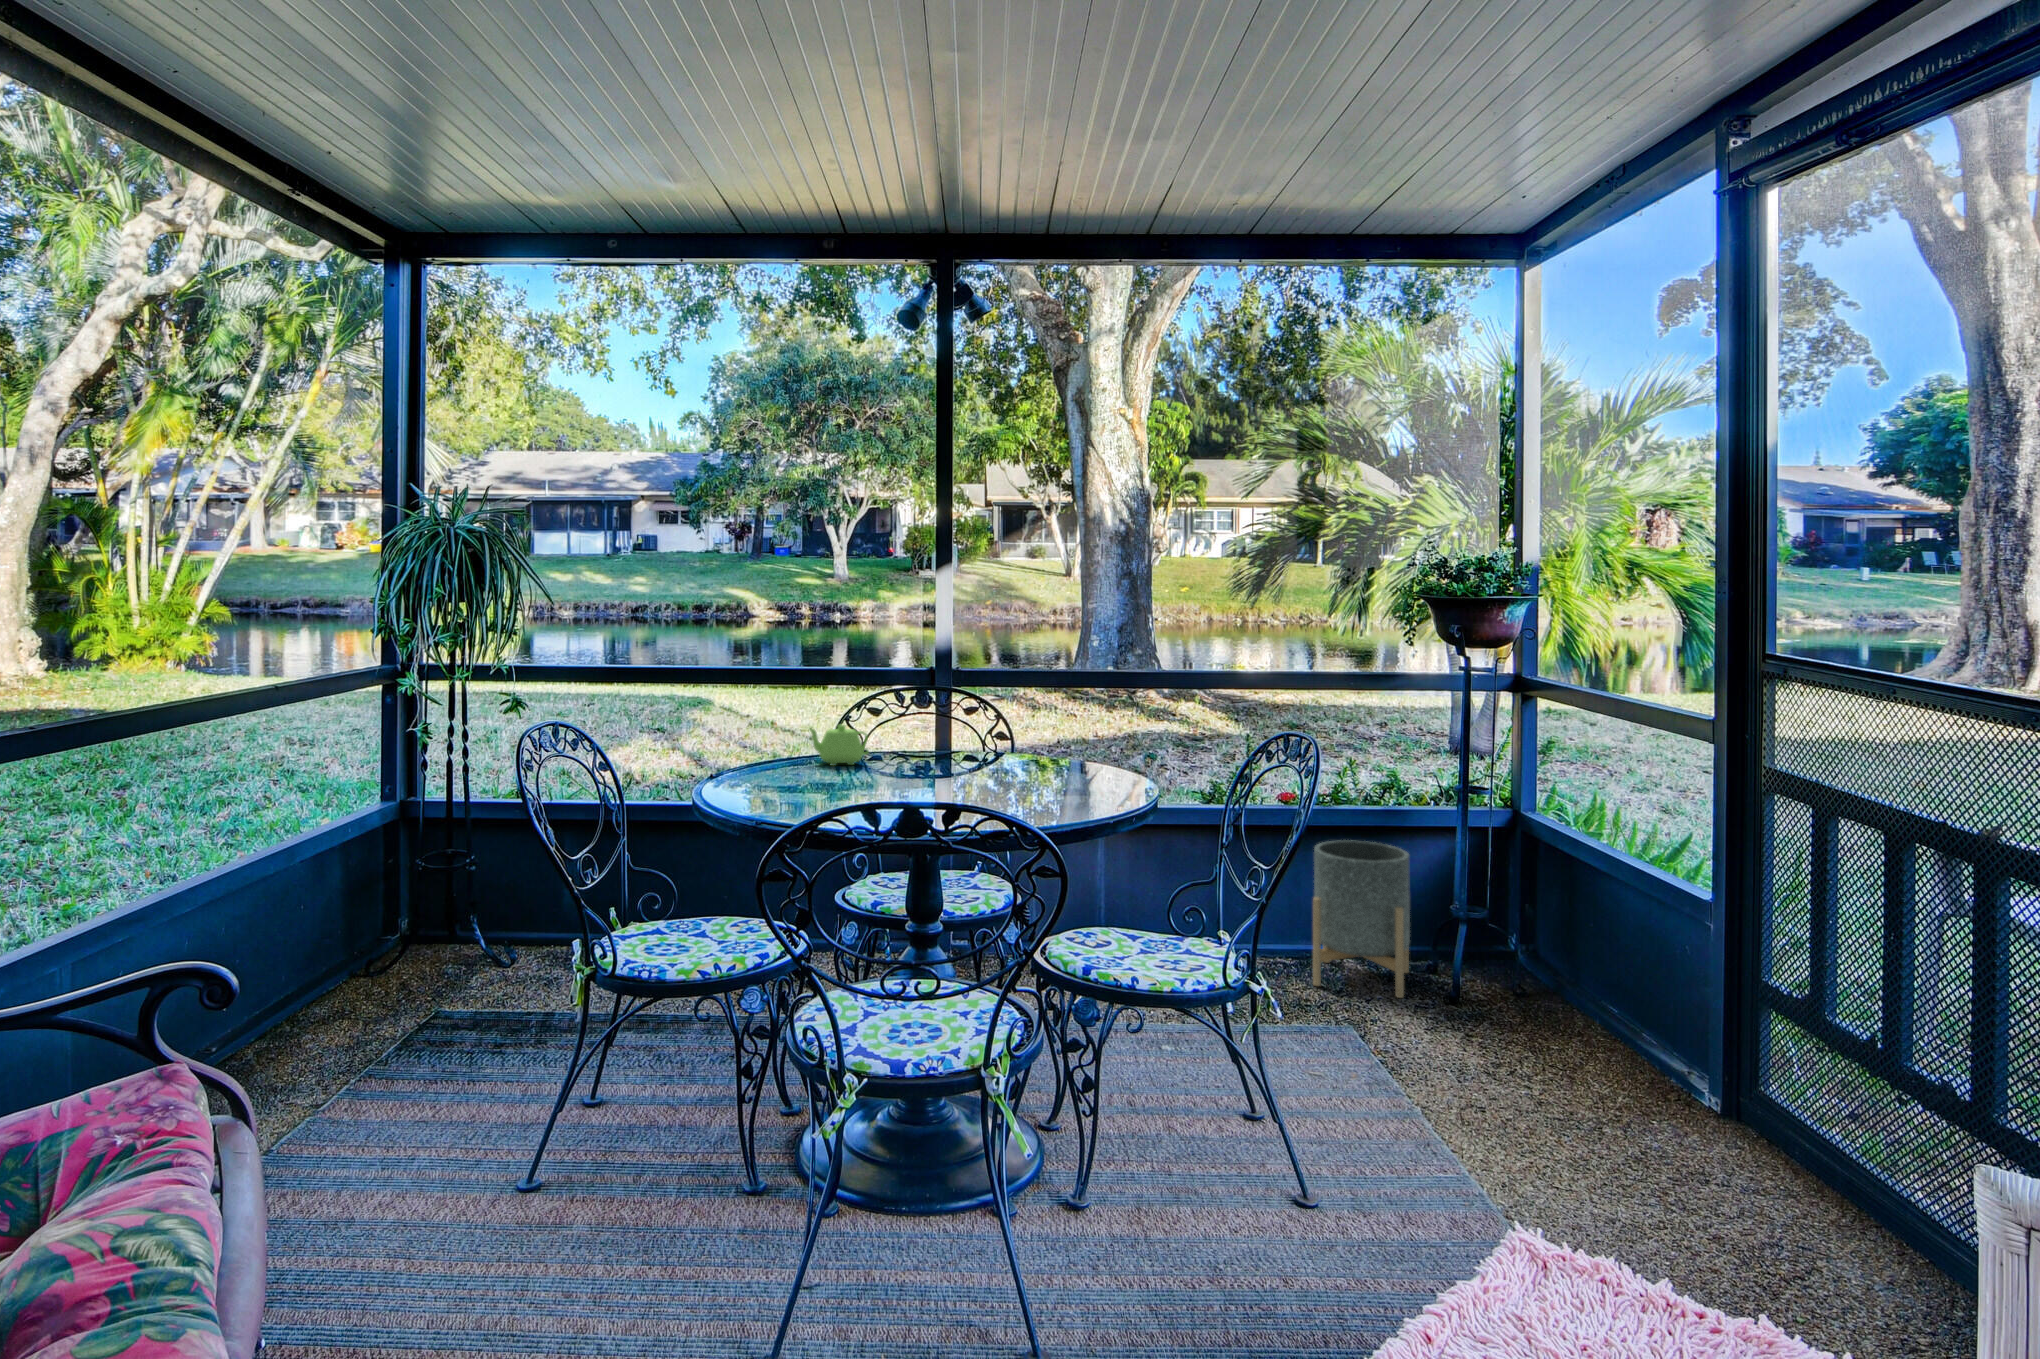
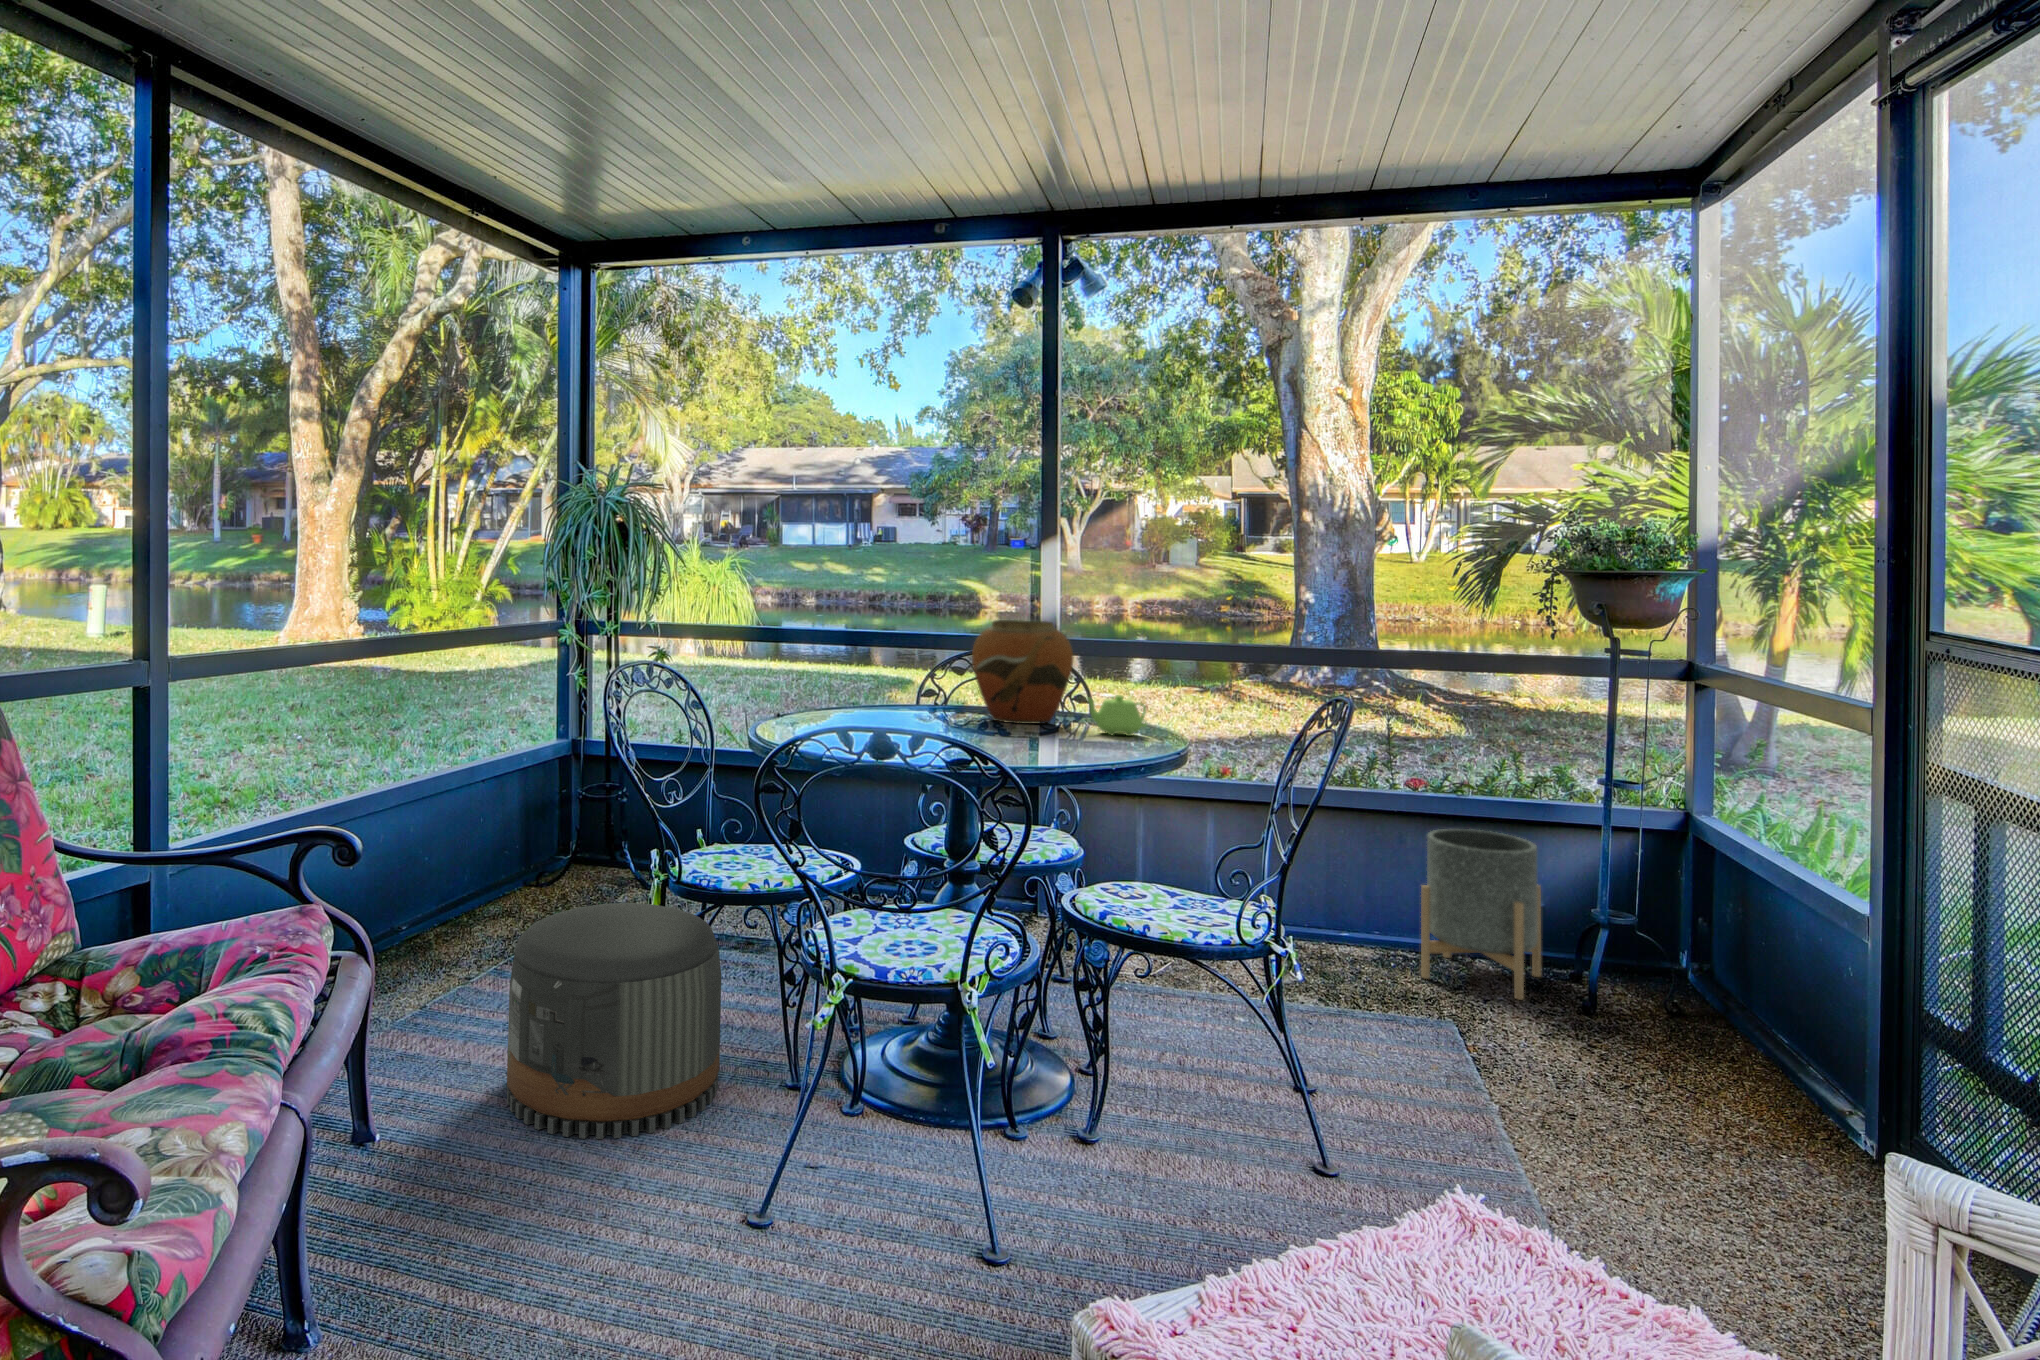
vase: none [905,660,1008,768] -> present [972,620,1073,724]
teapot: present [809,725,869,766] -> present [1087,695,1147,736]
pouf: none [412,1006,673,1302] -> present [507,903,721,1139]

